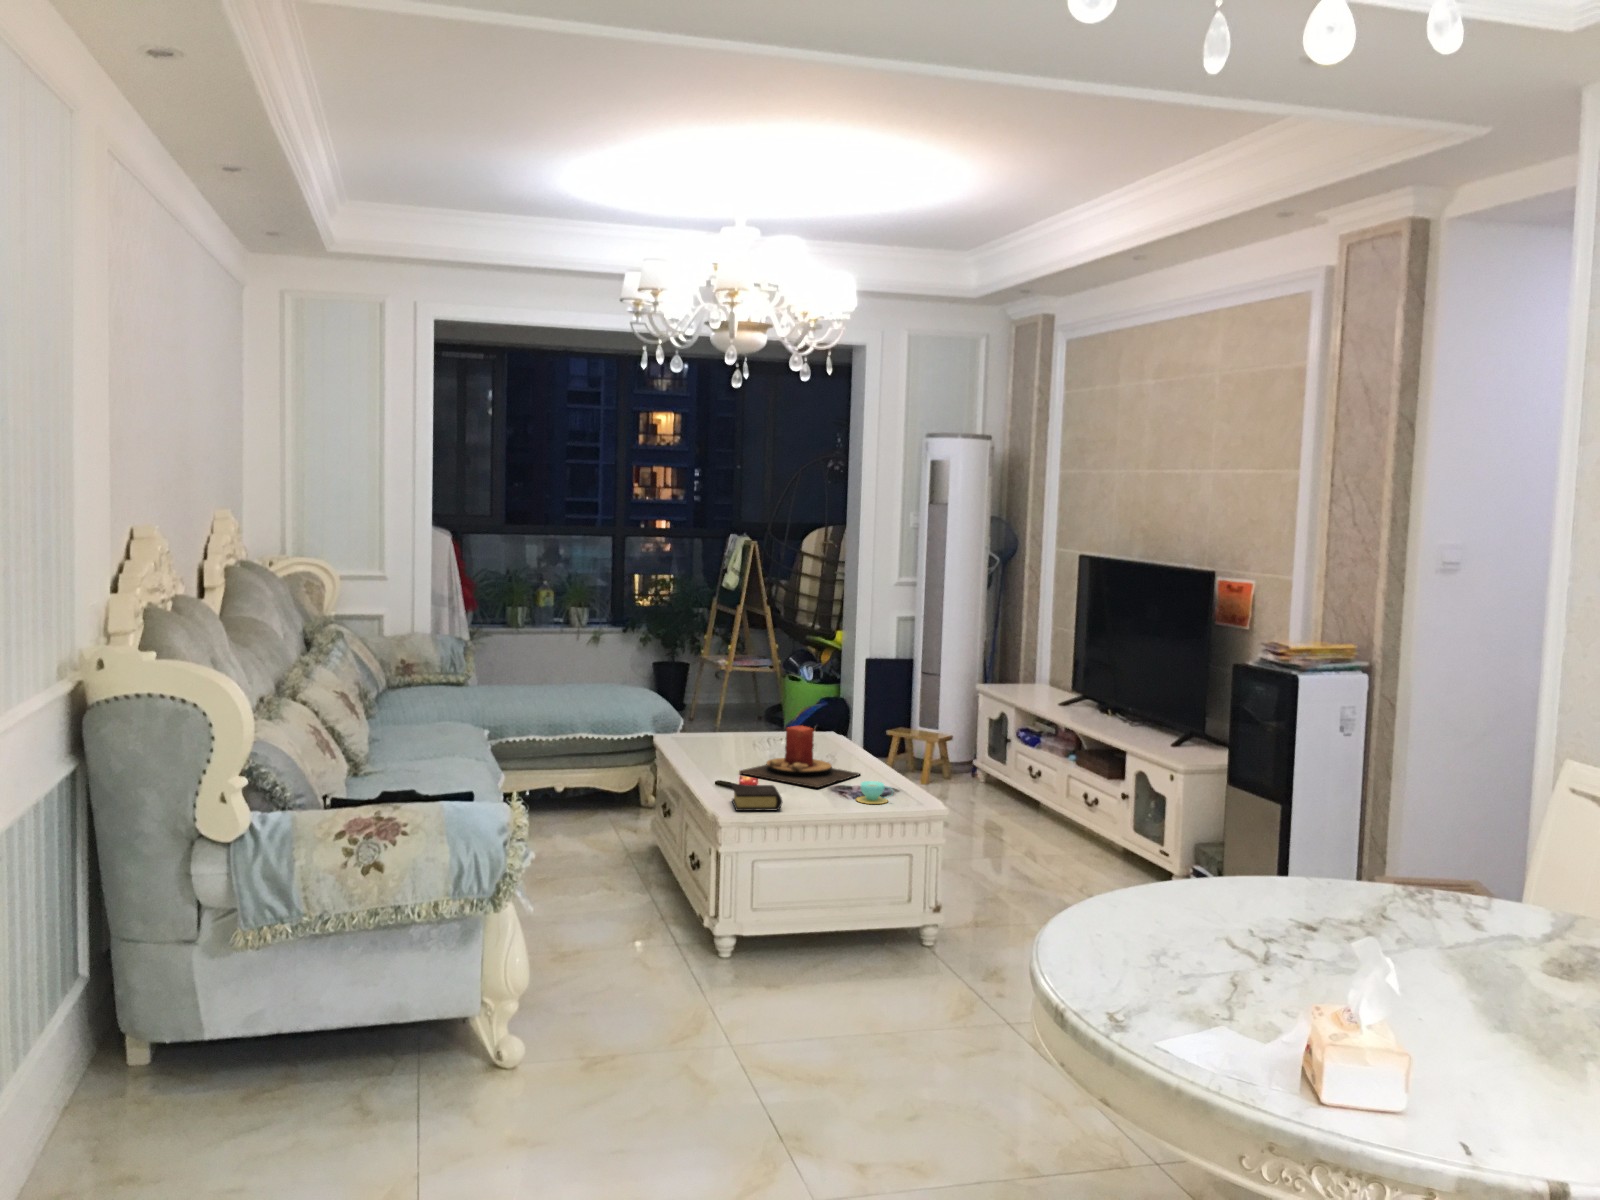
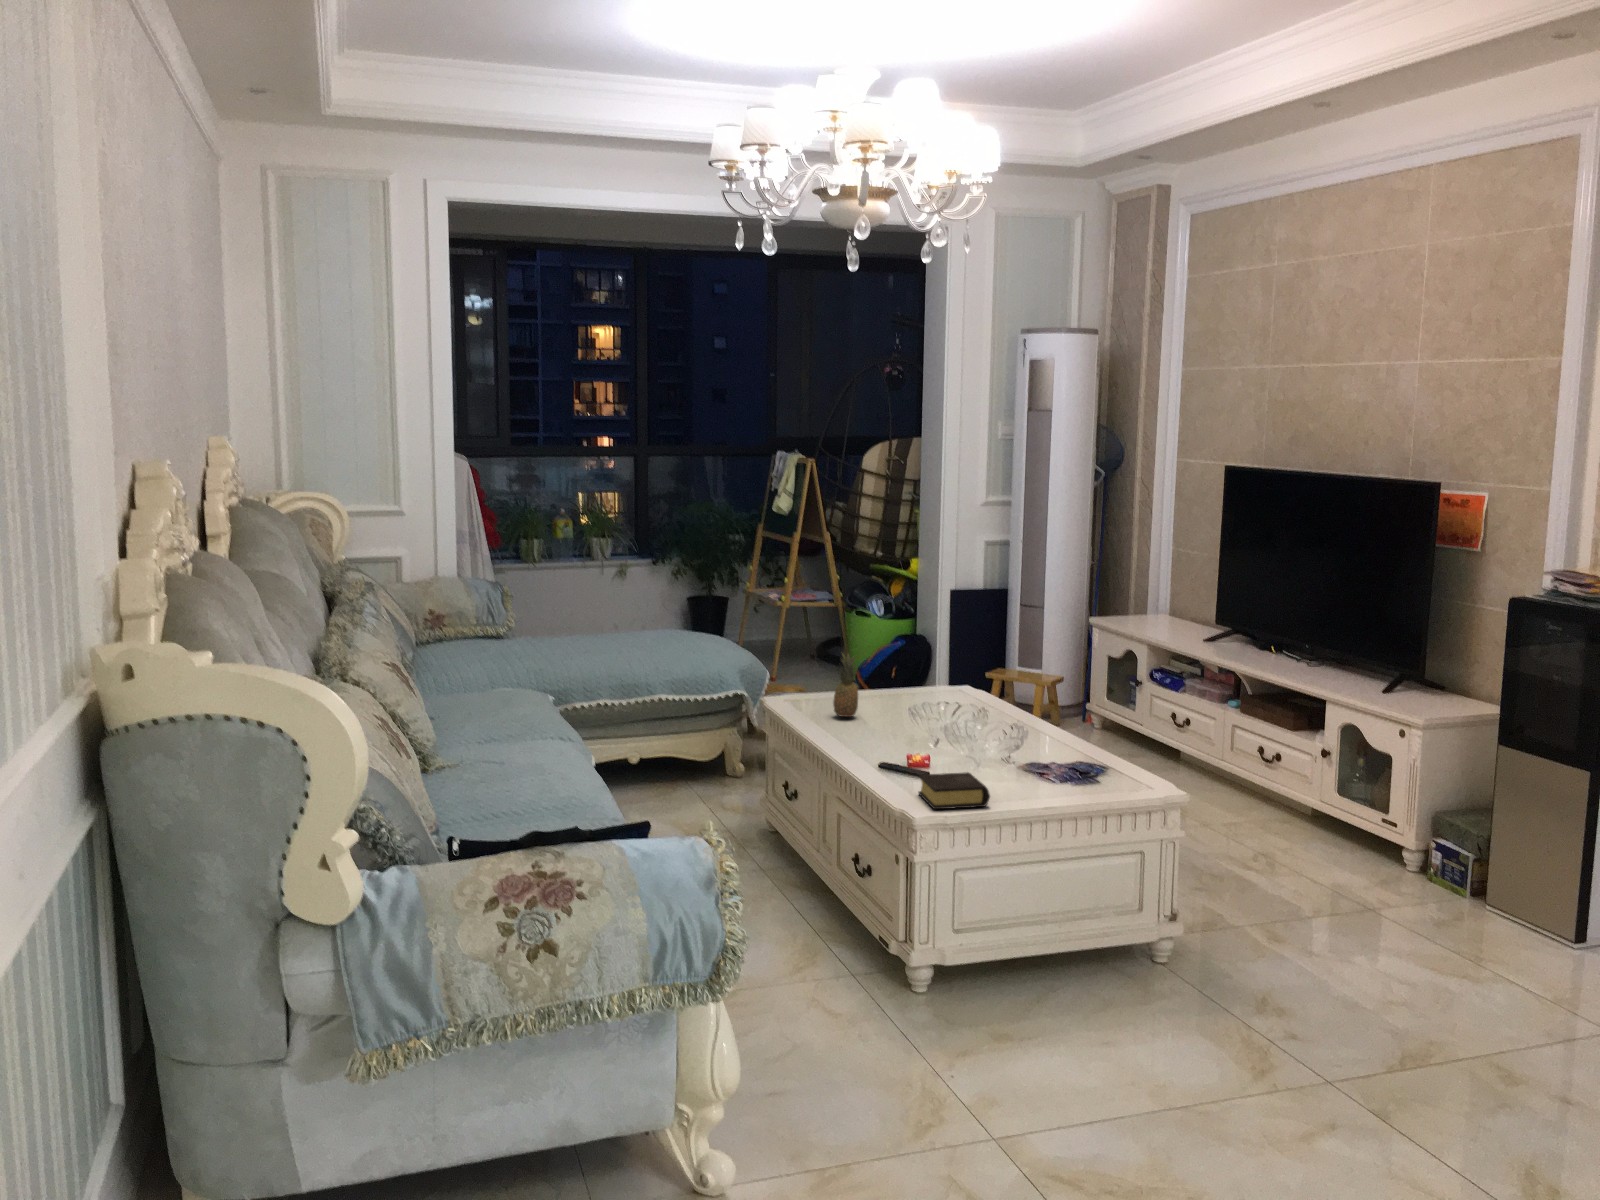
fruit: none [700,694,721,750] -> present [833,654,858,717]
candle: present [739,726,860,788] -> none [902,689,1049,770]
teacup: present [856,781,892,804] -> none [1067,761,1116,792]

